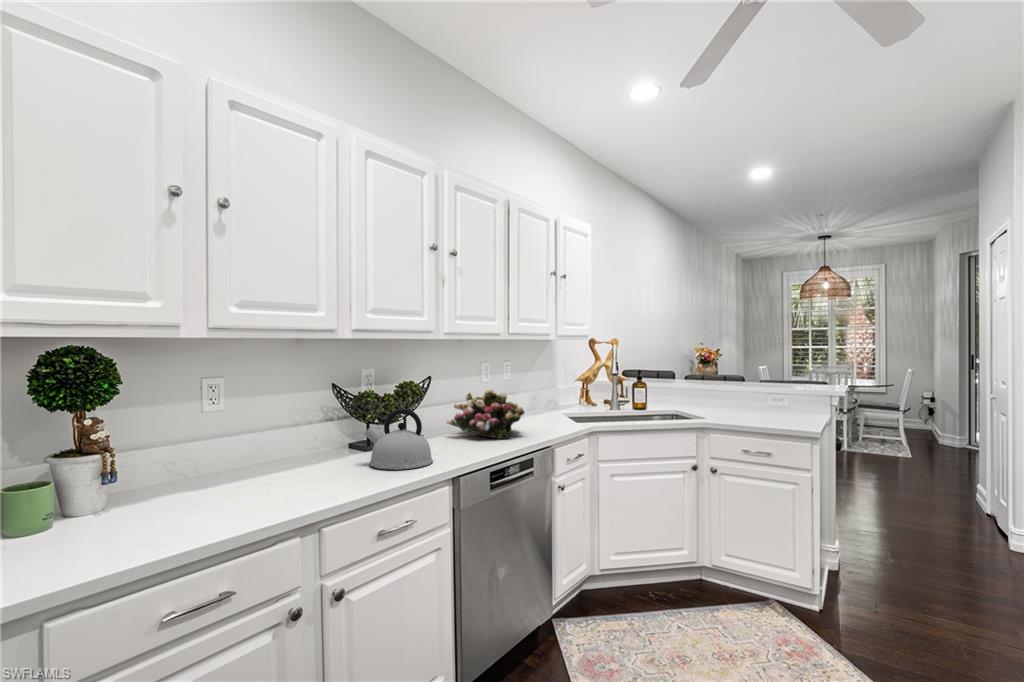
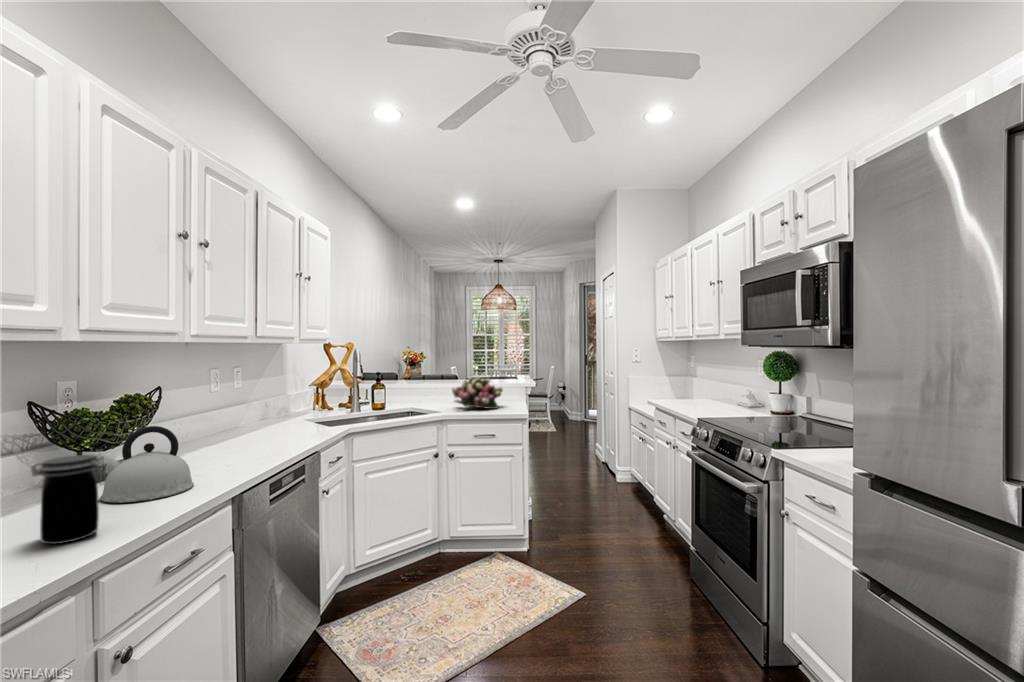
flower arrangement: present [447,388,524,439] -> present [452,376,503,409]
jar: none [311,427,353,493] -> present [31,455,107,544]

